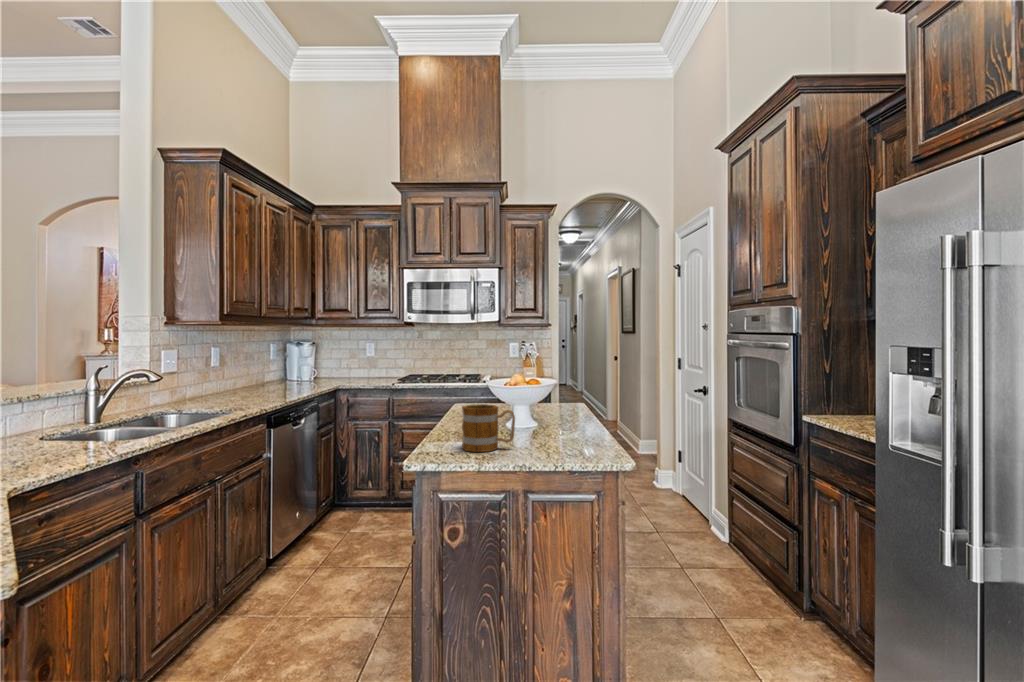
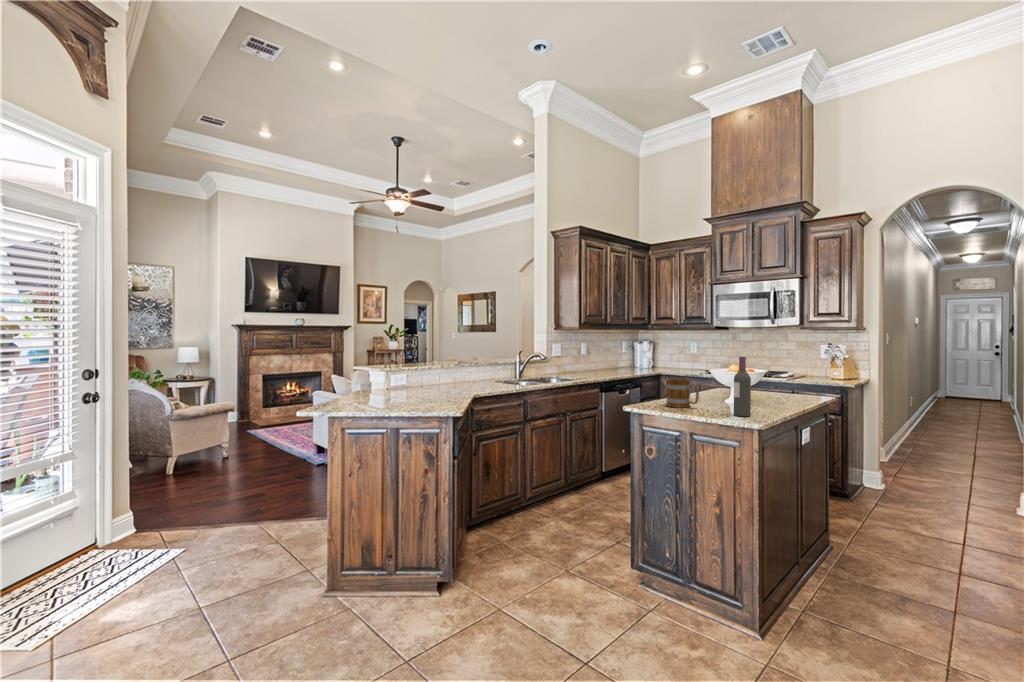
wine bottle: none [575,366,598,454] -> present [734,357,751,417]

